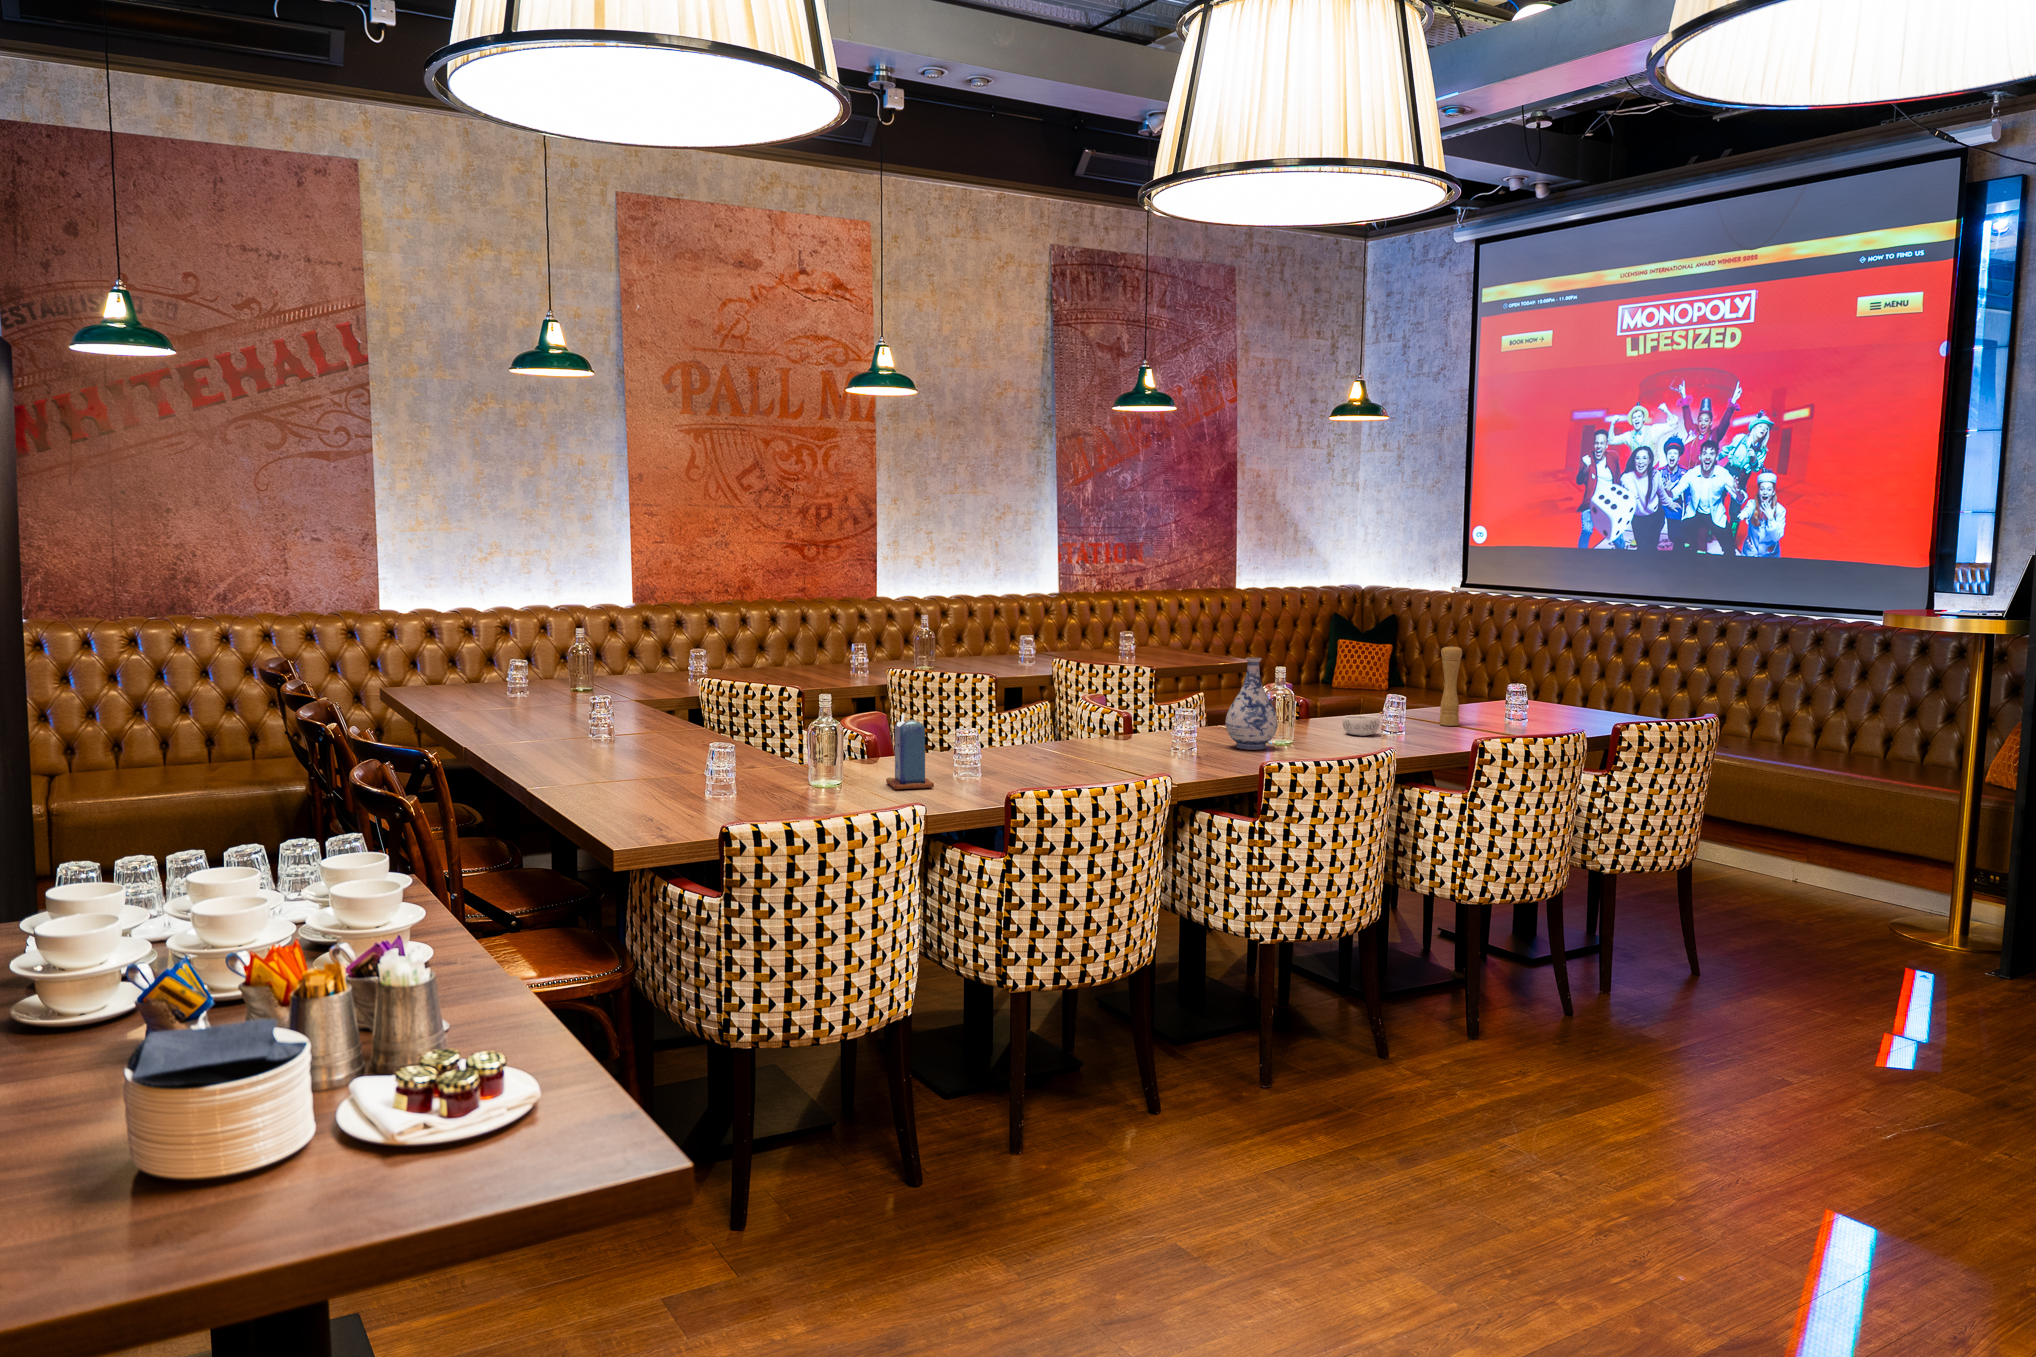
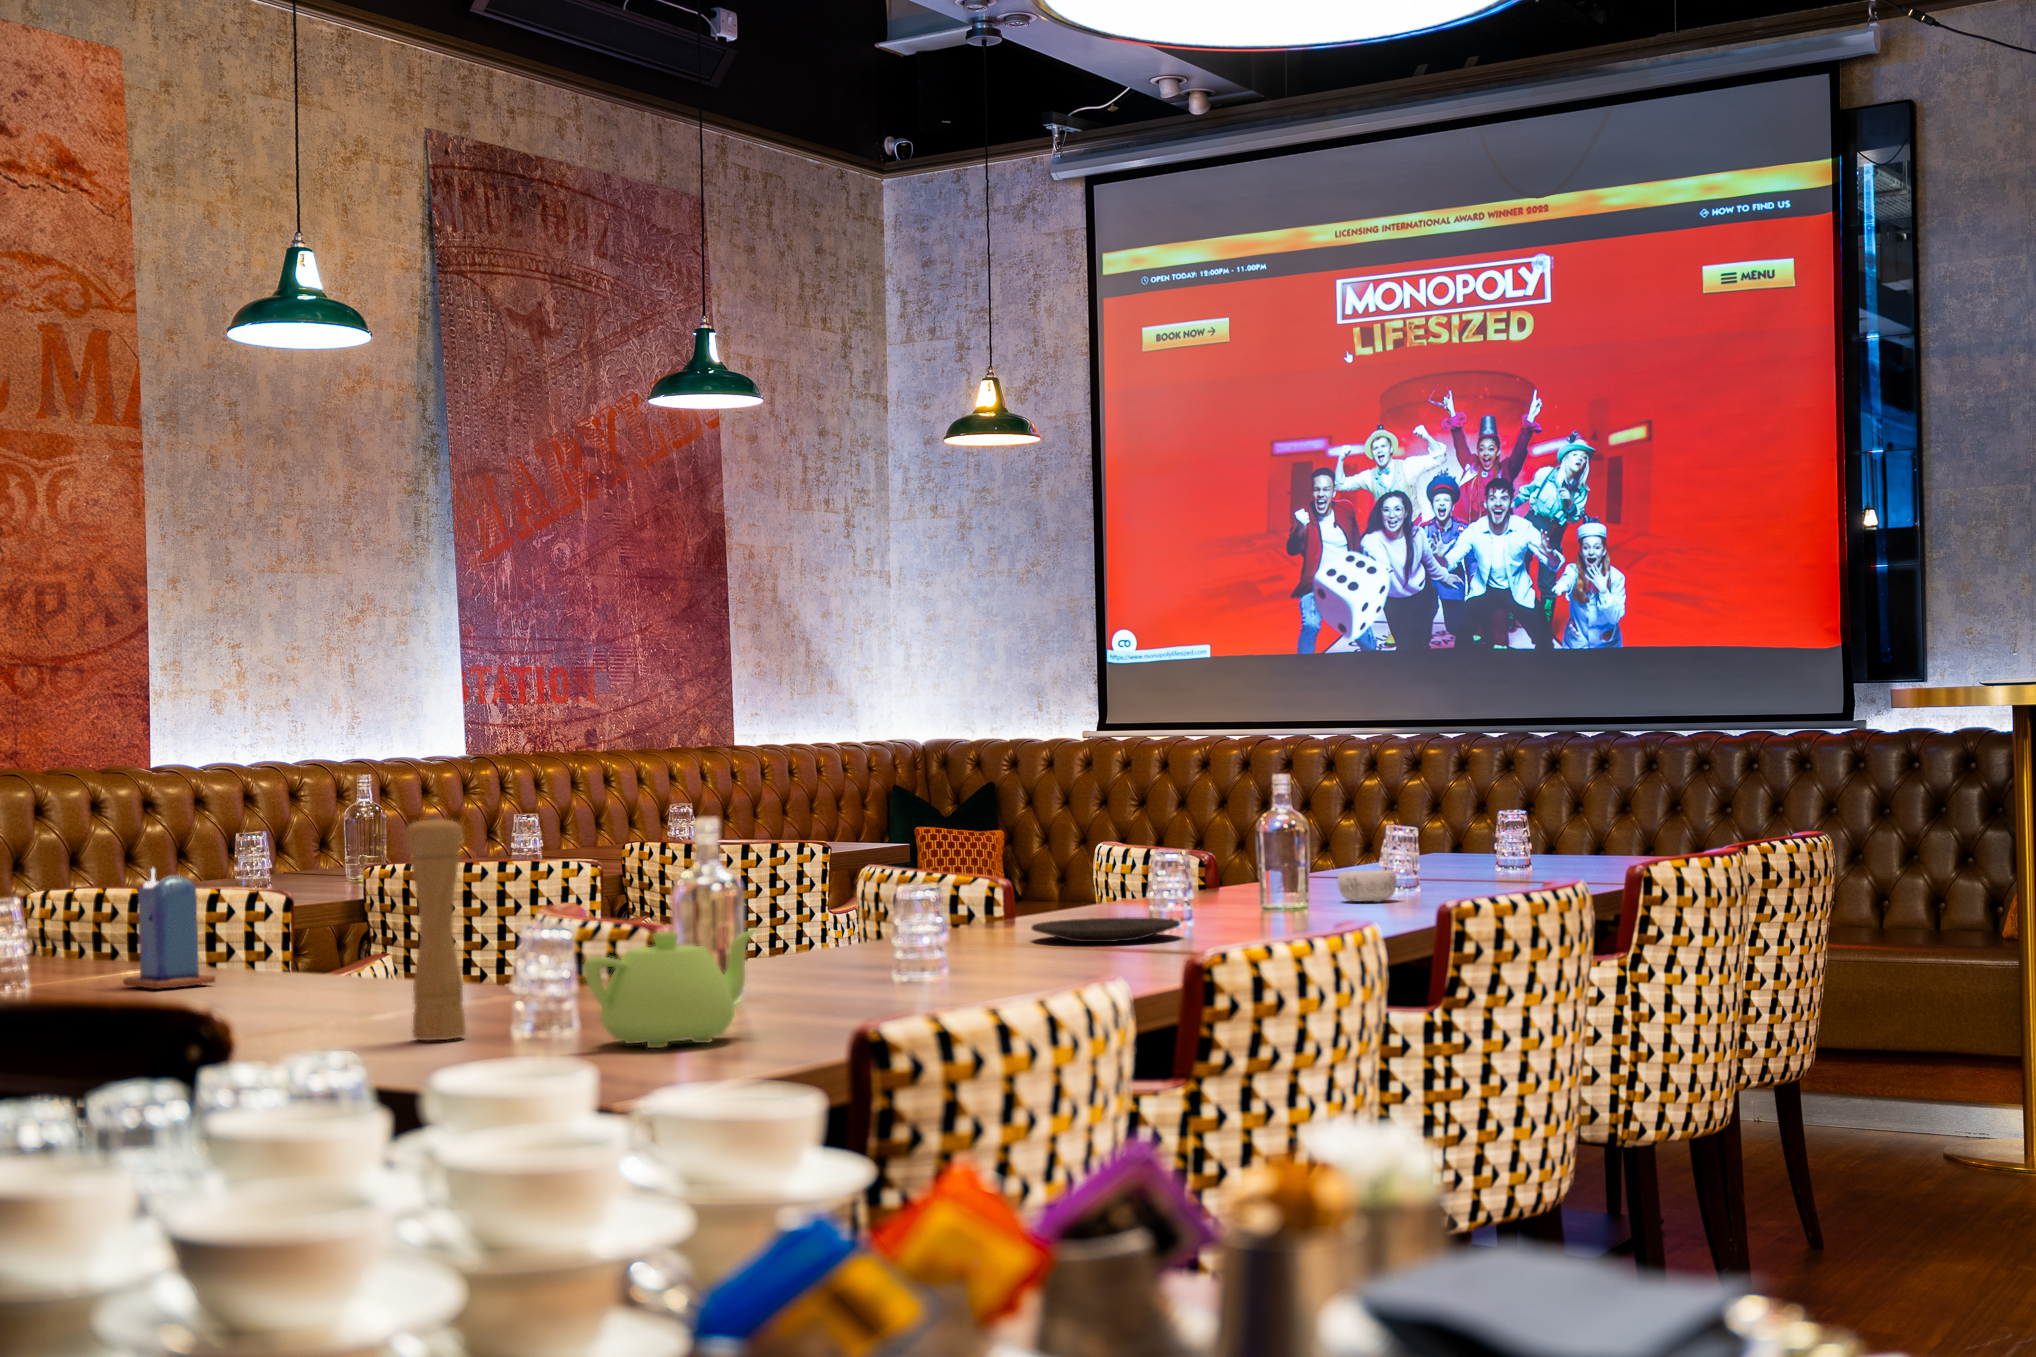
pepper mill: present [1439,645,1462,726] -> present [406,816,466,1041]
vase: present [1225,657,1278,749] -> none [1232,770,1318,923]
candle: present [886,714,934,789] -> present [123,868,215,989]
plate: none [1076,737,1162,755] -> present [1032,917,1180,942]
teapot: none [623,753,724,814] -> present [583,929,755,1048]

